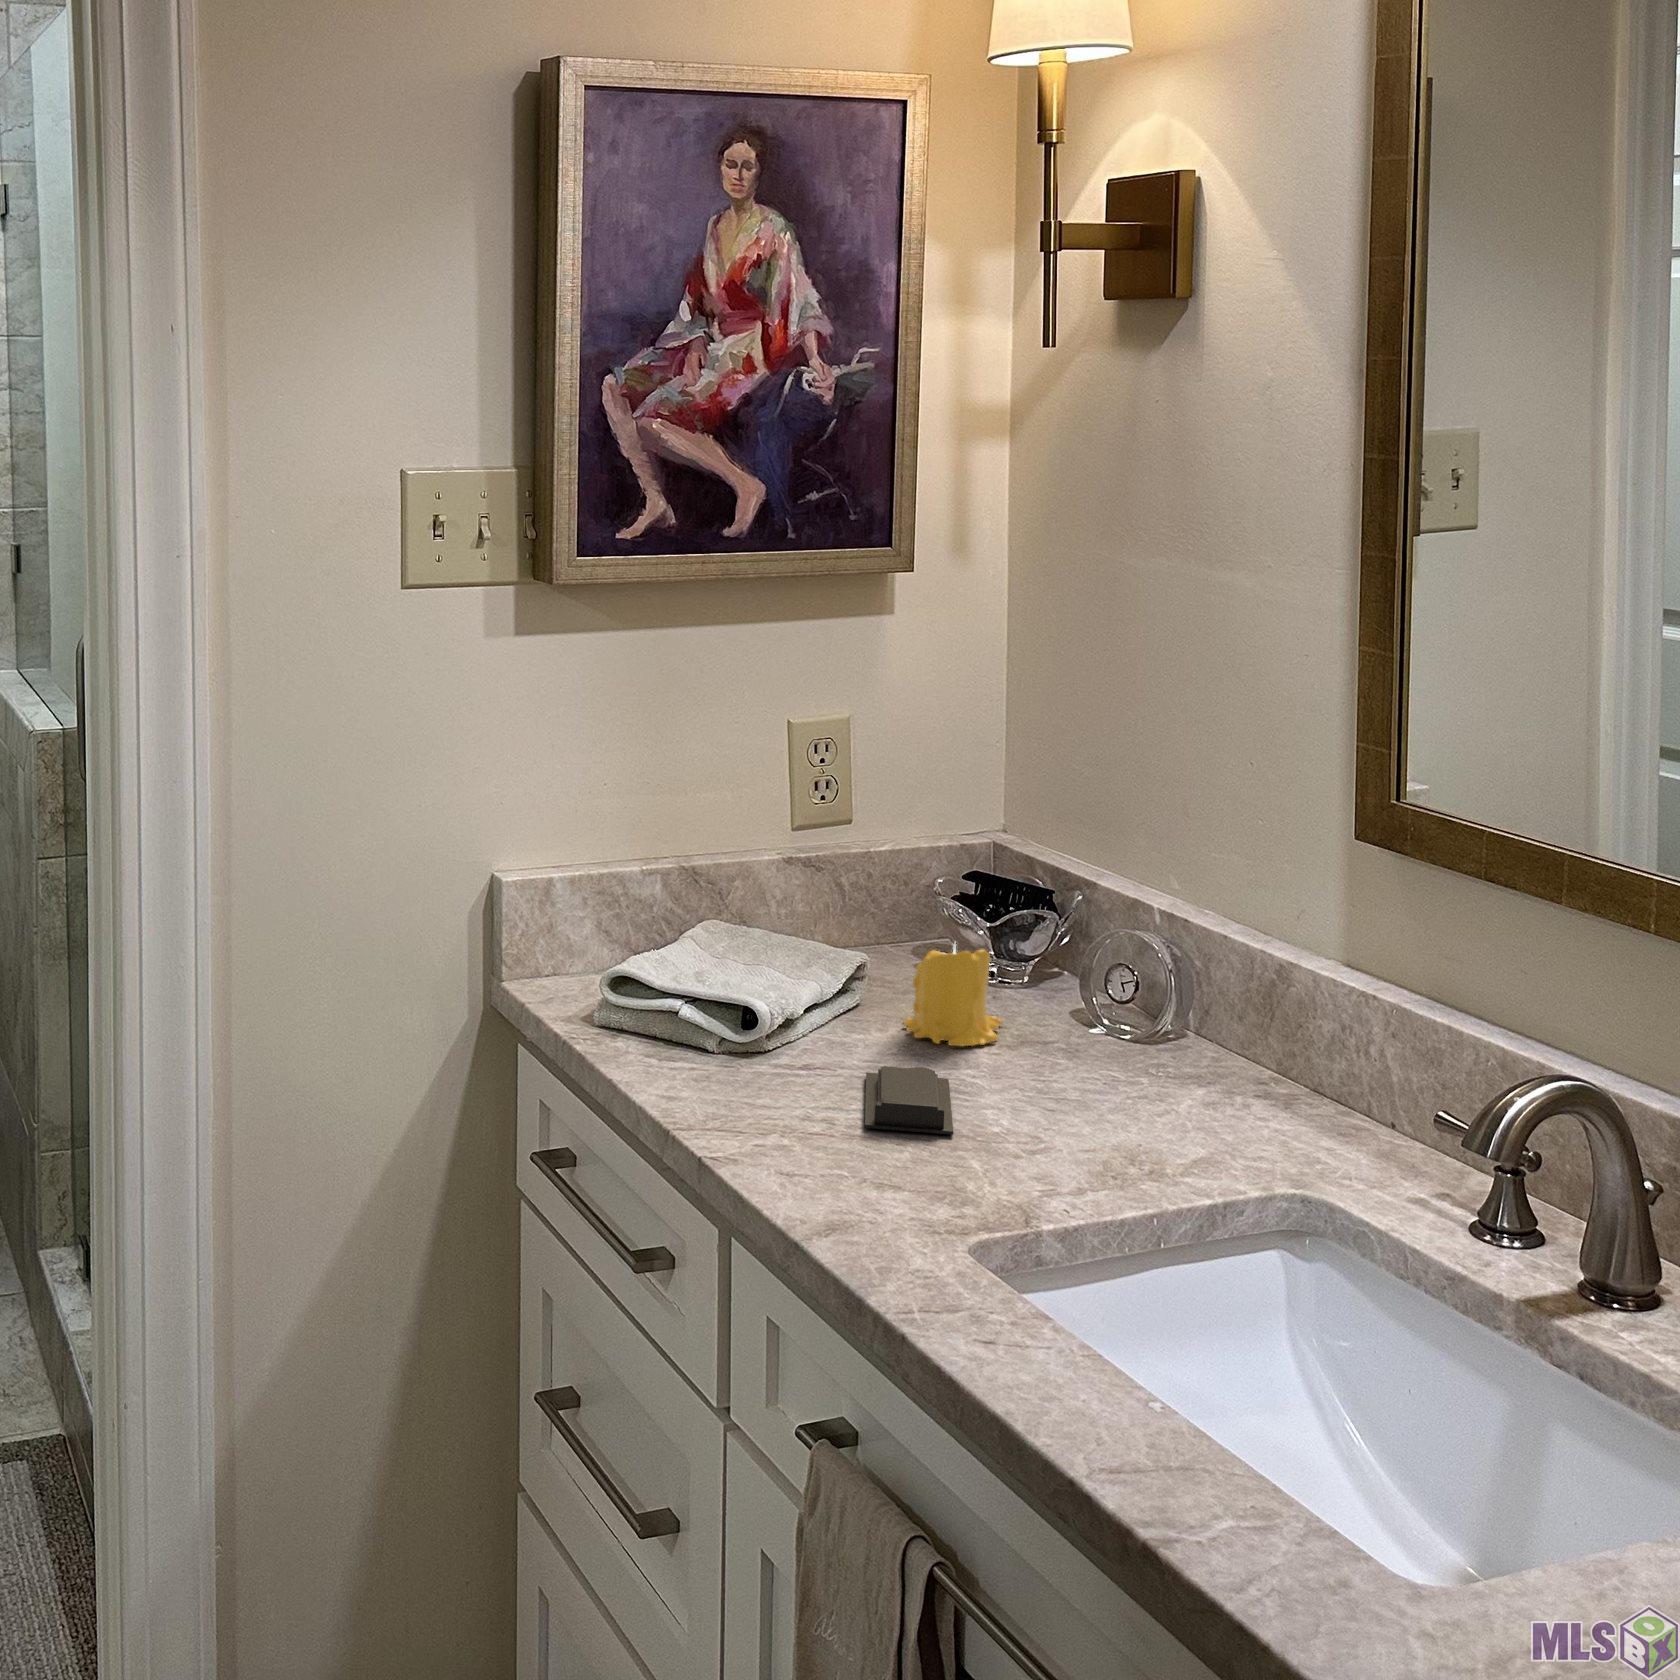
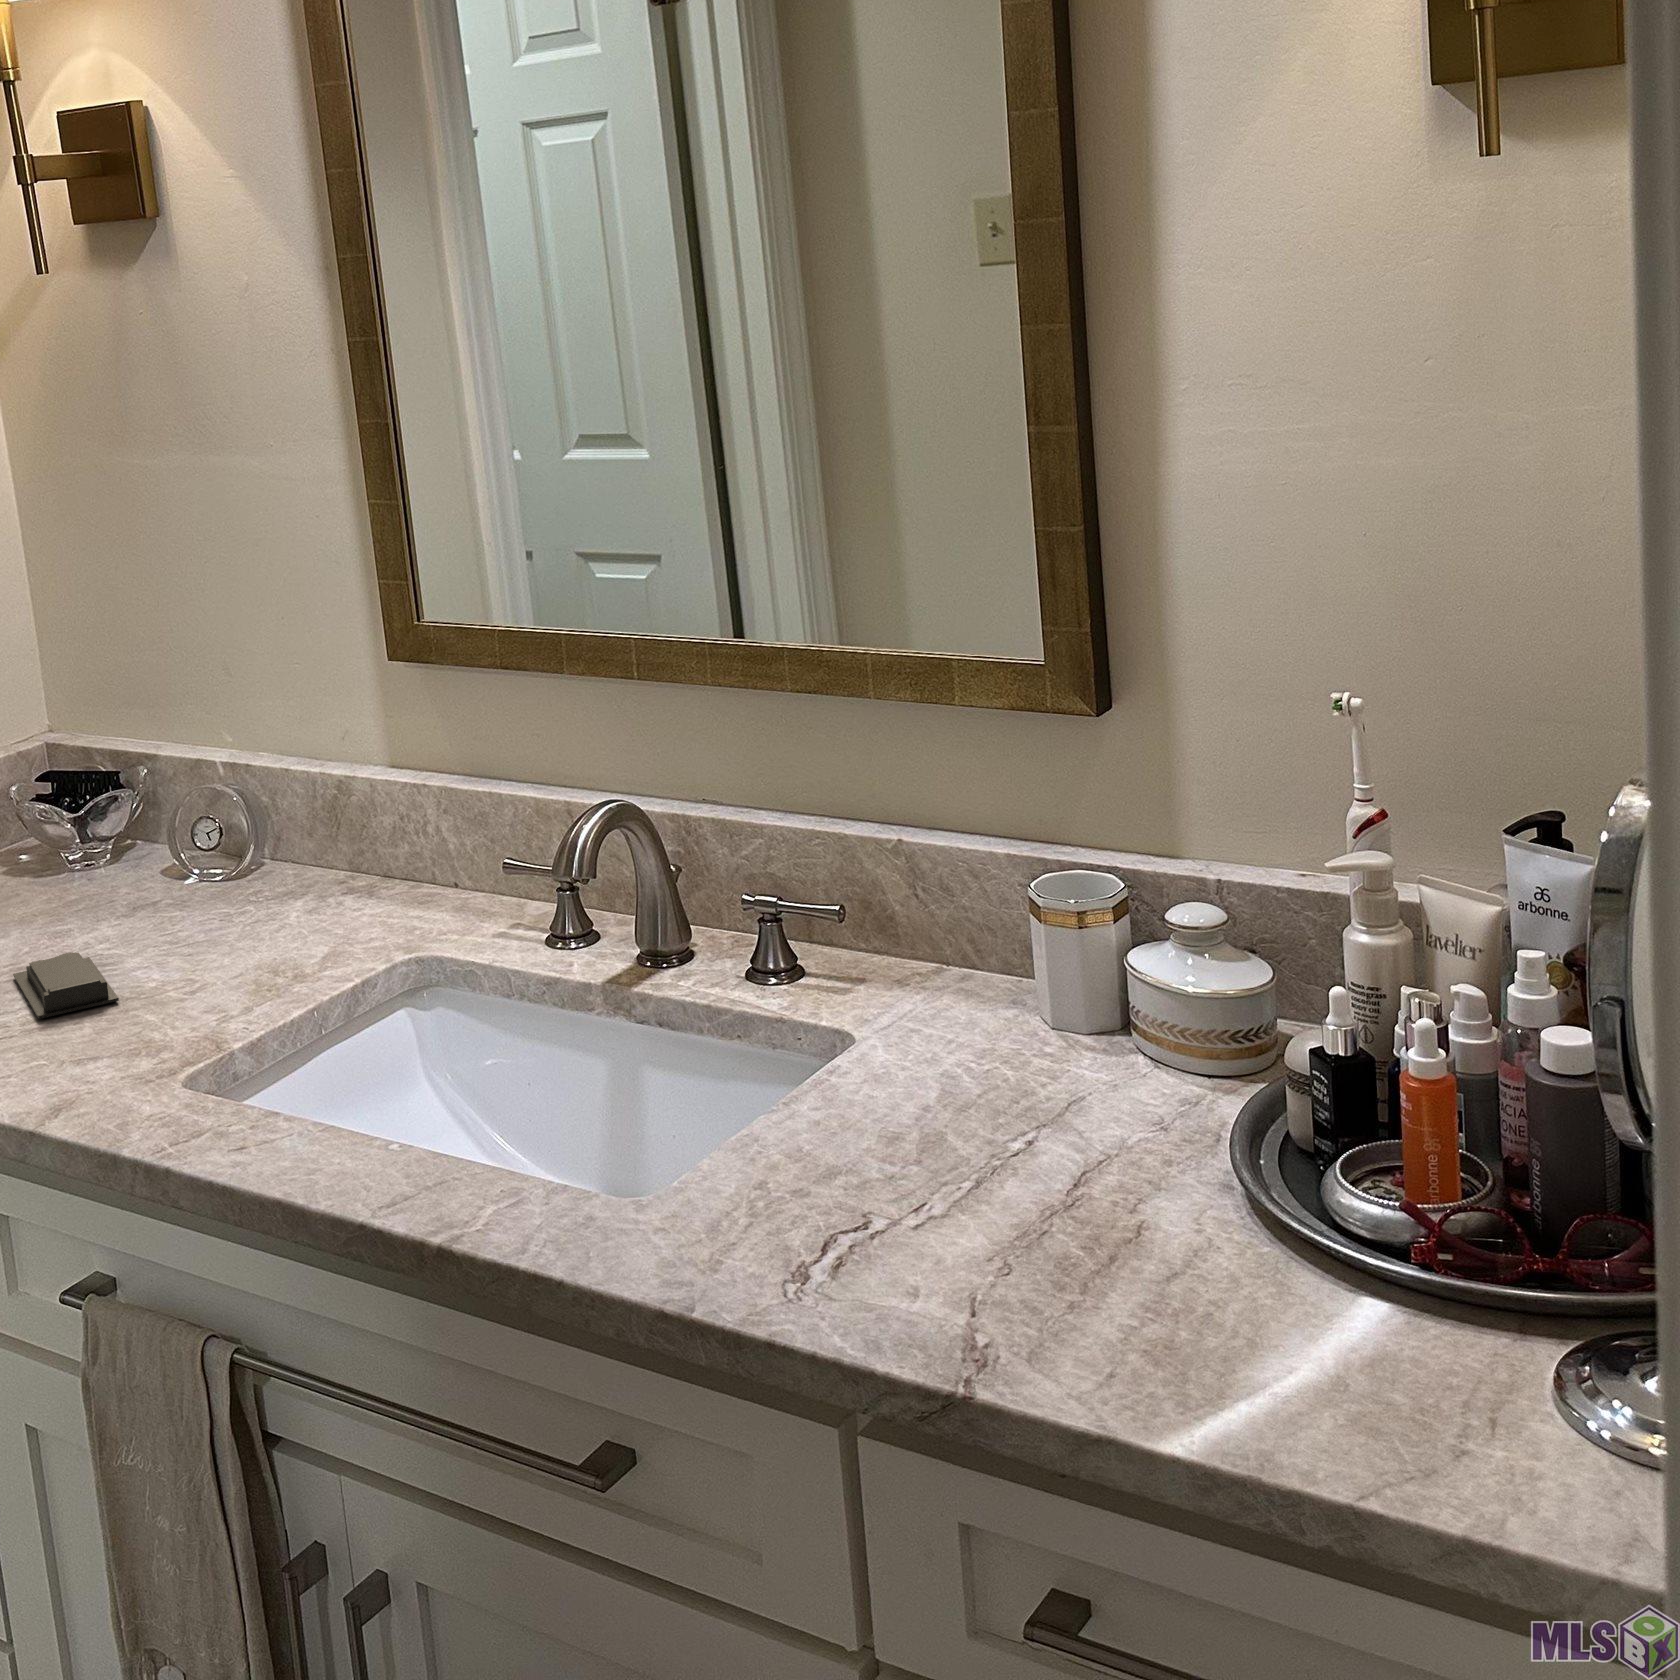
candle: present [903,945,1002,1047] -> none [22,832,112,933]

